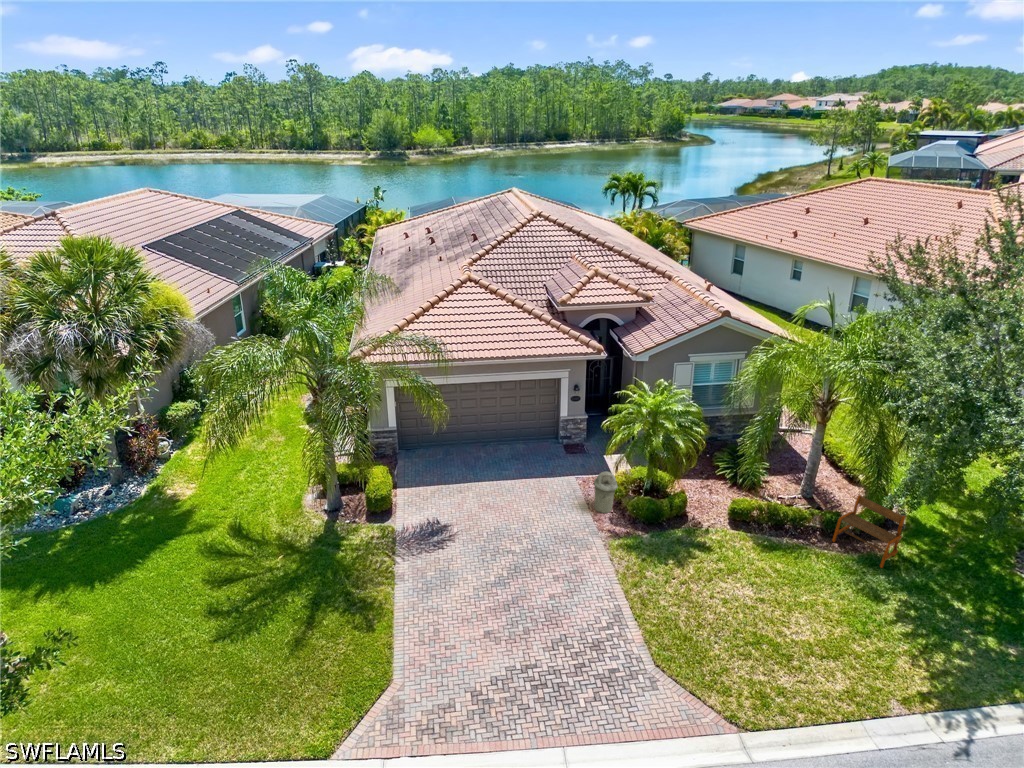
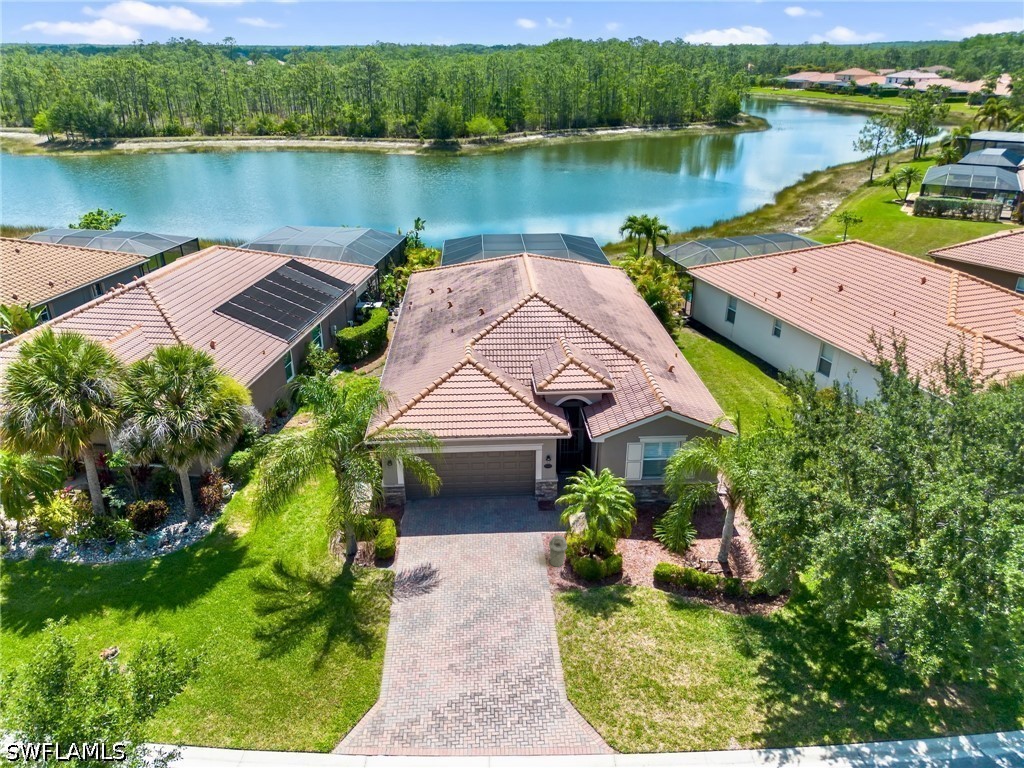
bench: present [832,495,906,568] -> none [729,568,782,628]

